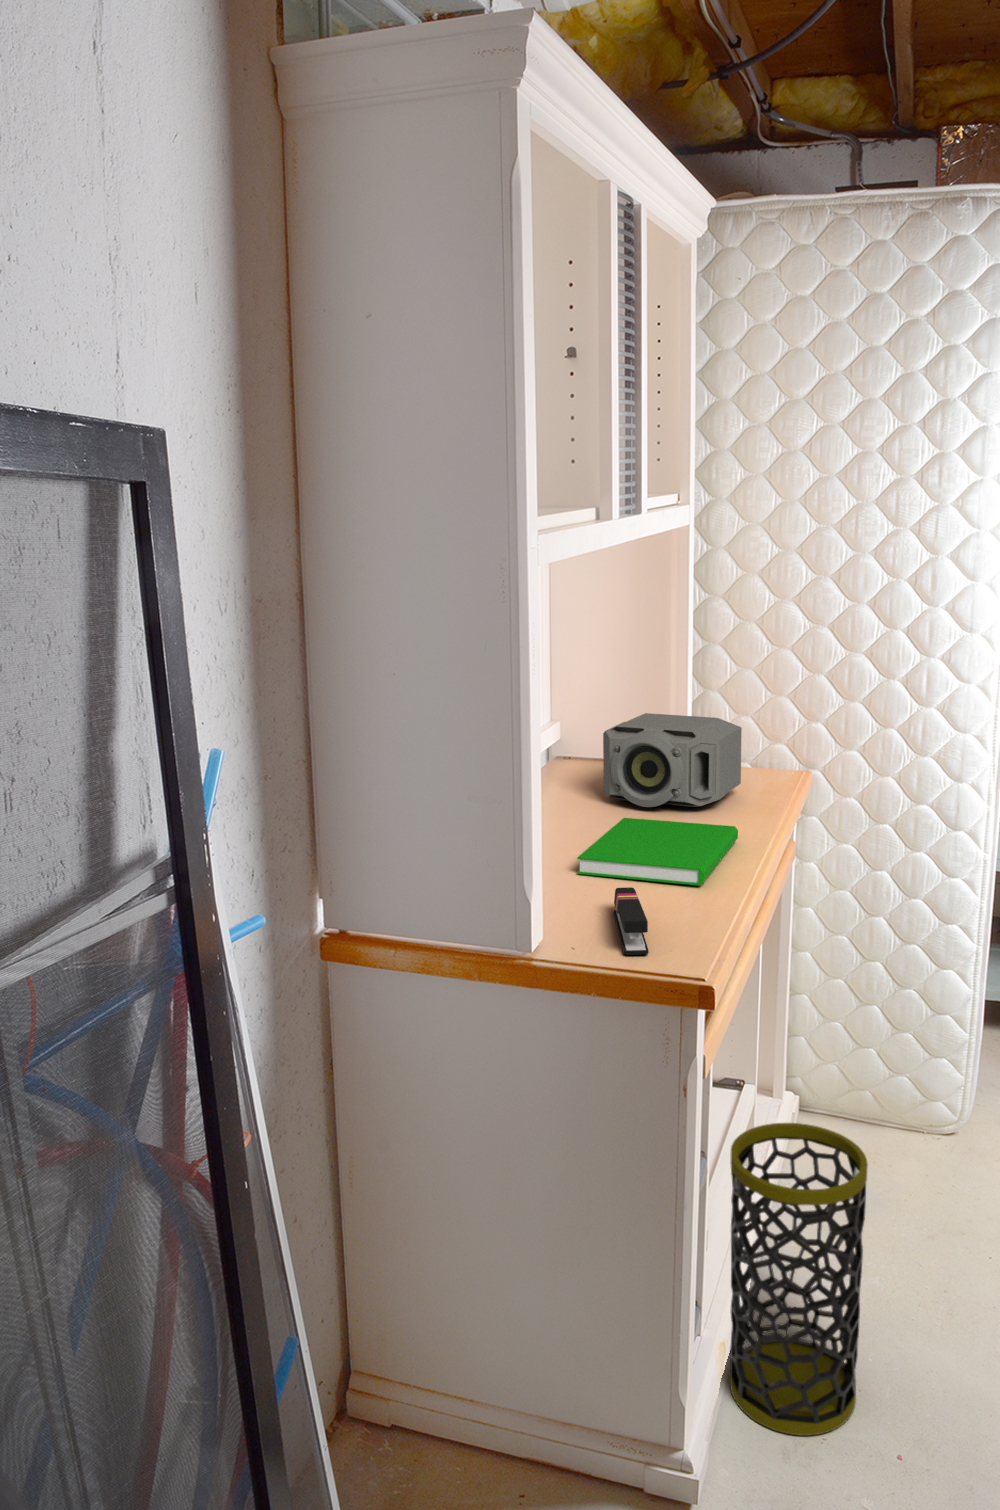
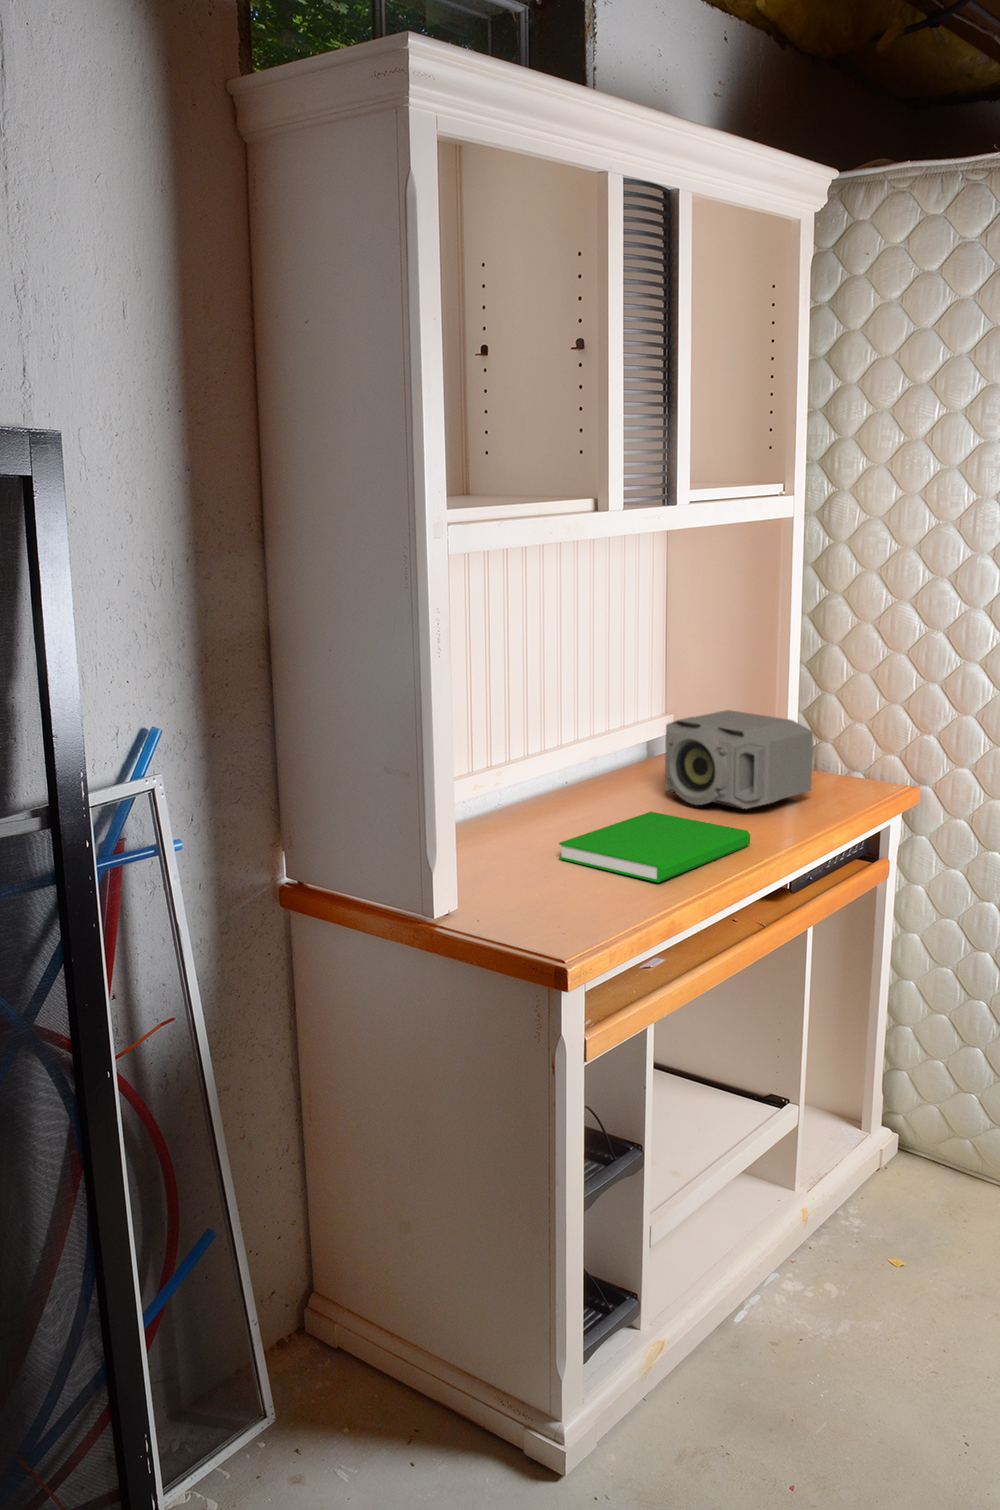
stapler: present [614,887,649,955] -> none [516,873,572,936]
trash can: present [730,1123,868,1436] -> none [661,1133,799,1450]

